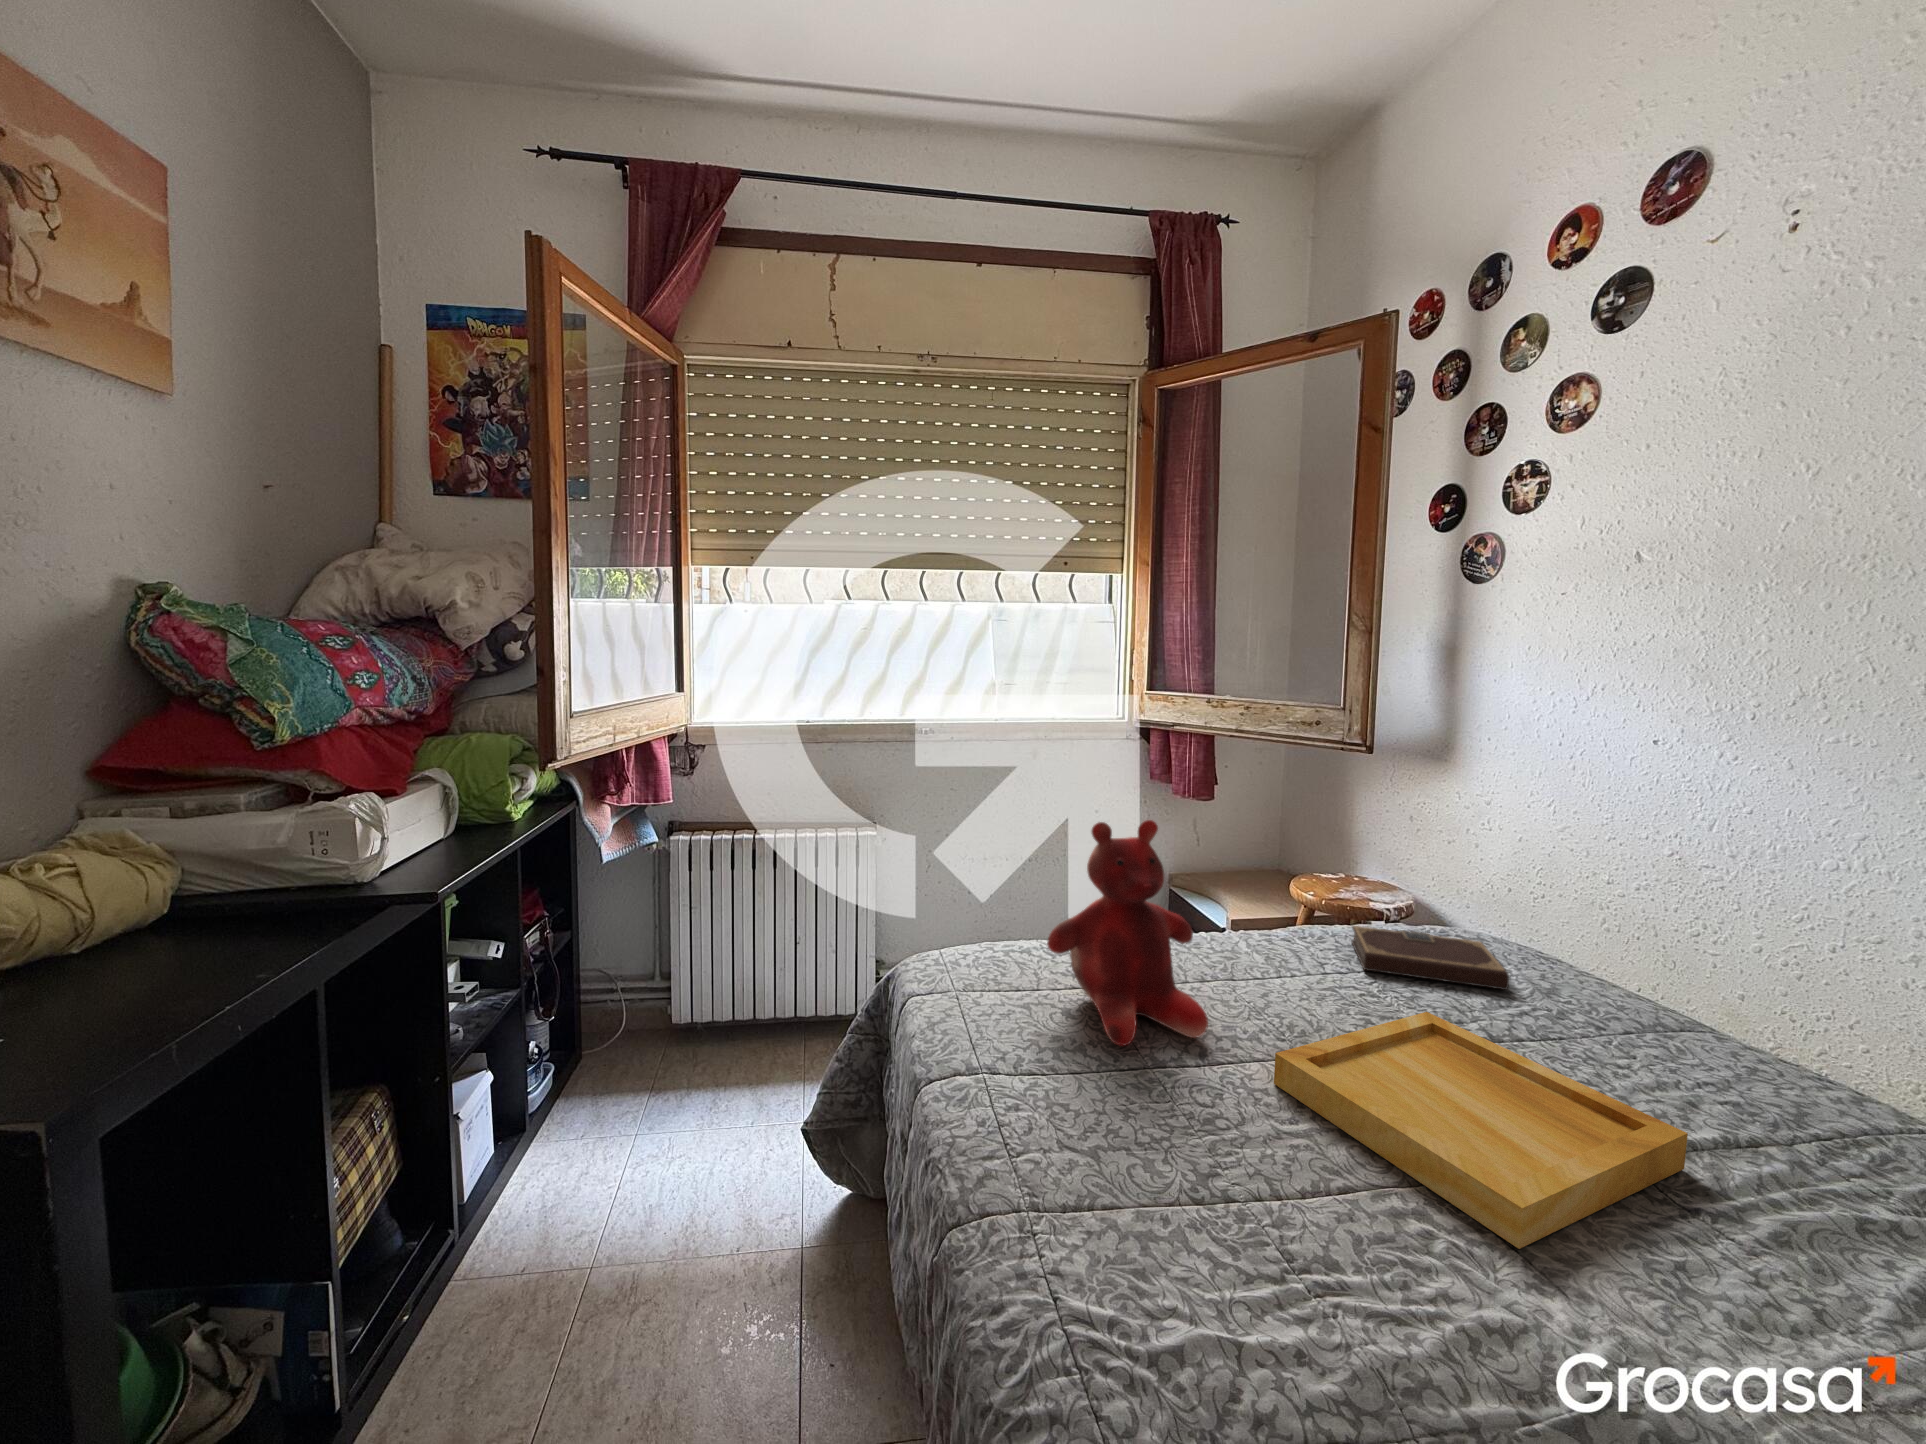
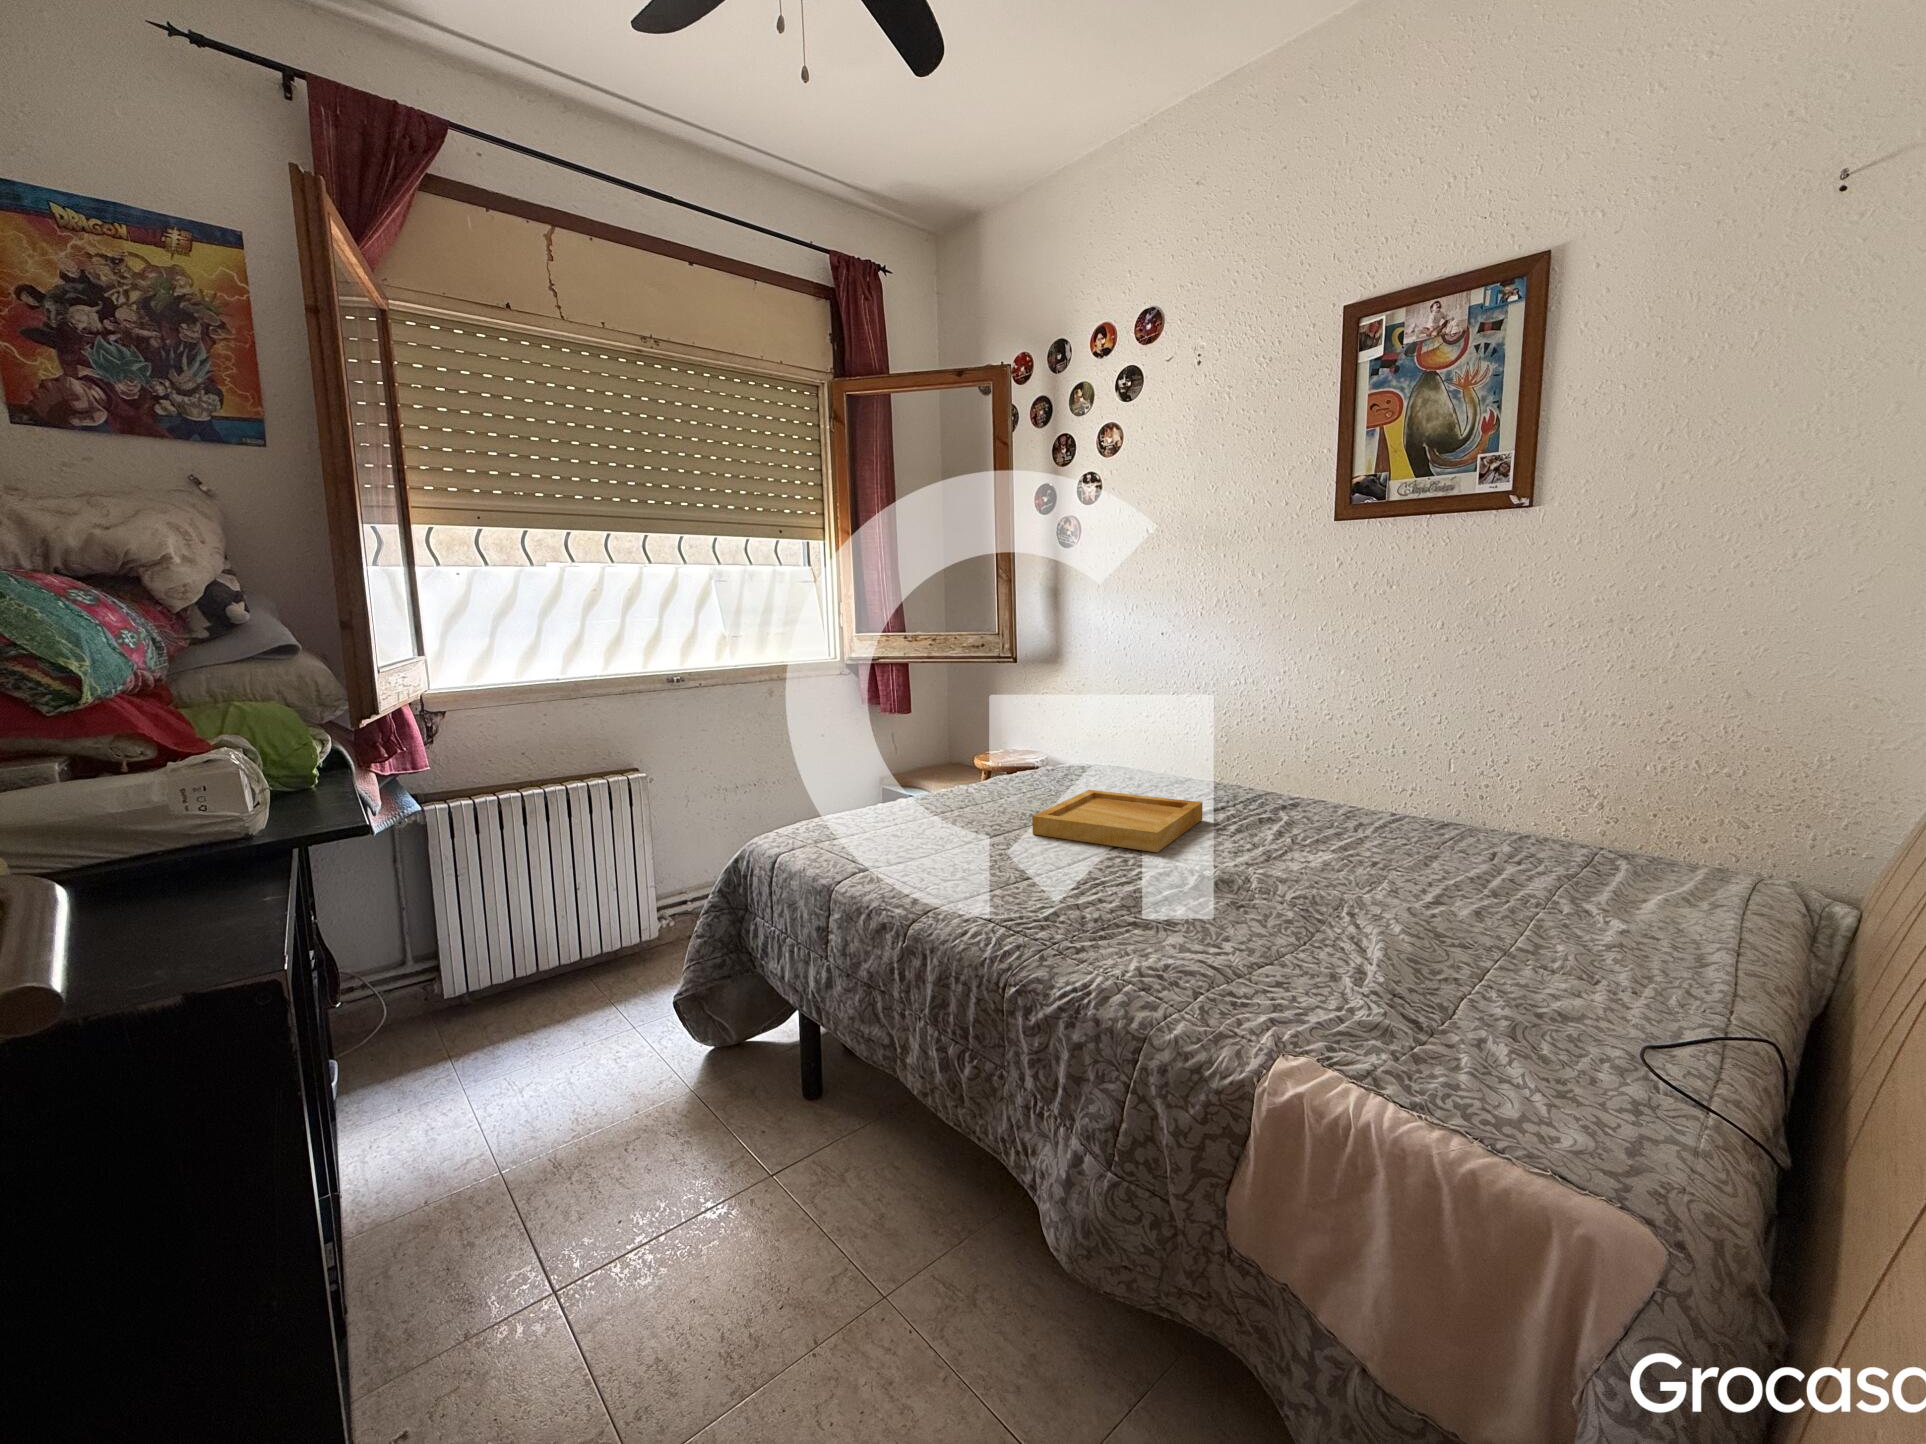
teddy bear: present [1047,820,1208,1046] -> none [883,700,988,838]
notebook: present [1351,926,1509,990] -> none [1031,763,1116,788]

